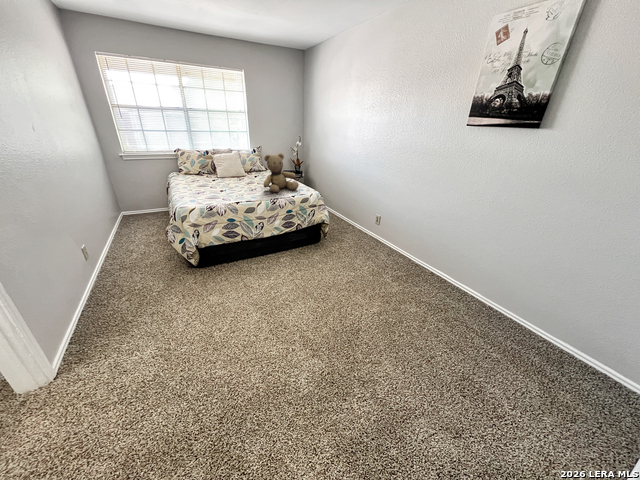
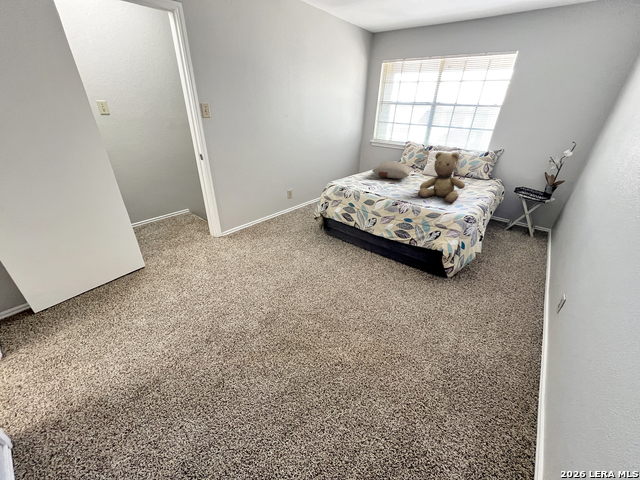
pillow: none [188,171,237,188] -> present [372,161,414,179]

